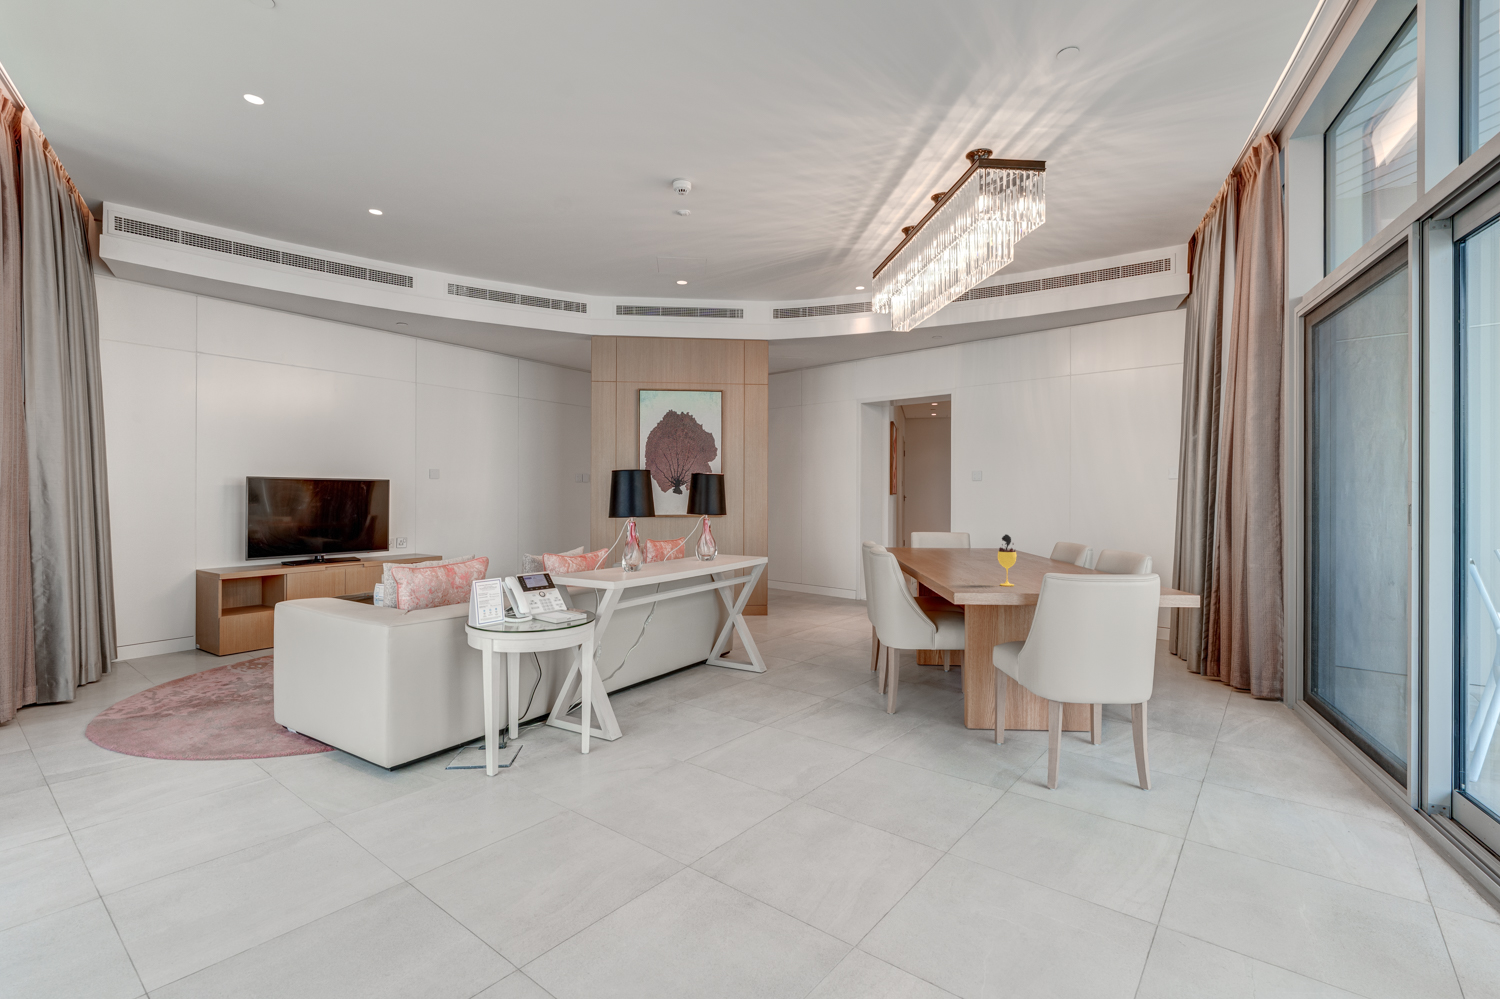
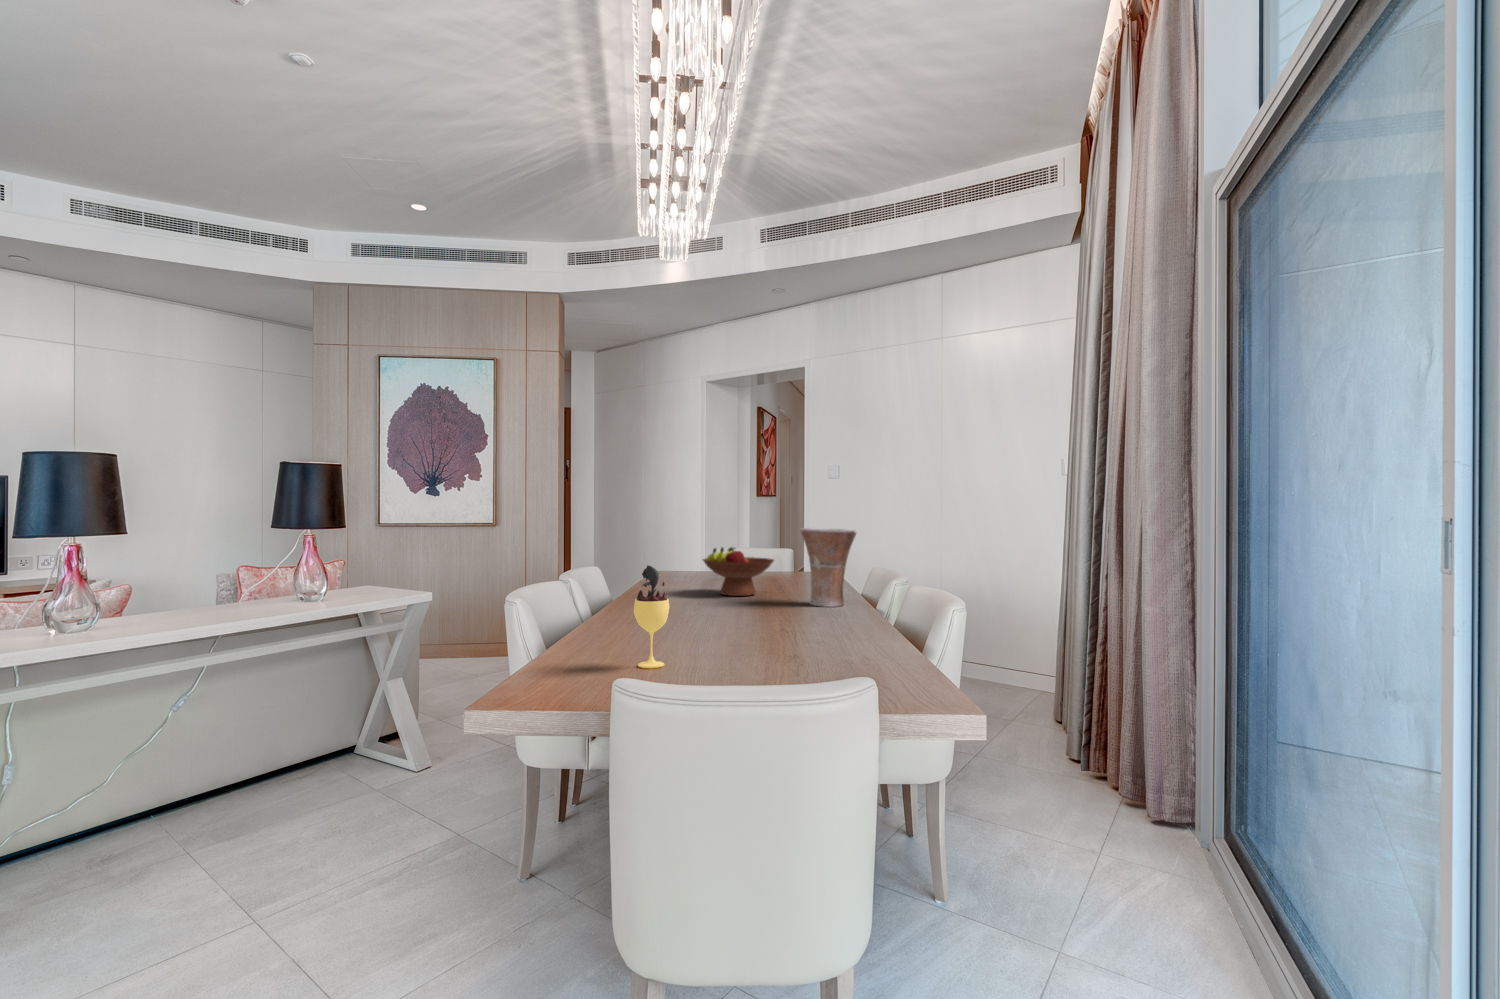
vase: none [1020,516,1058,565] -> present [800,528,856,607]
fruit bowl: none [943,528,993,560] -> present [703,547,774,596]

